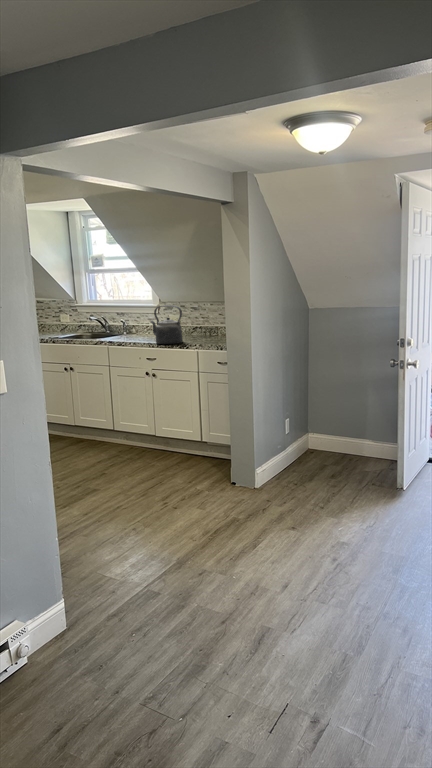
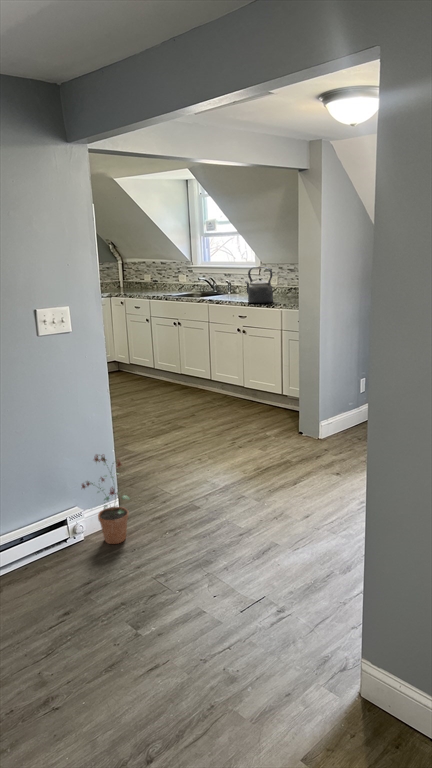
potted plant: none [25,546,92,663] -> present [82,455,130,544]

